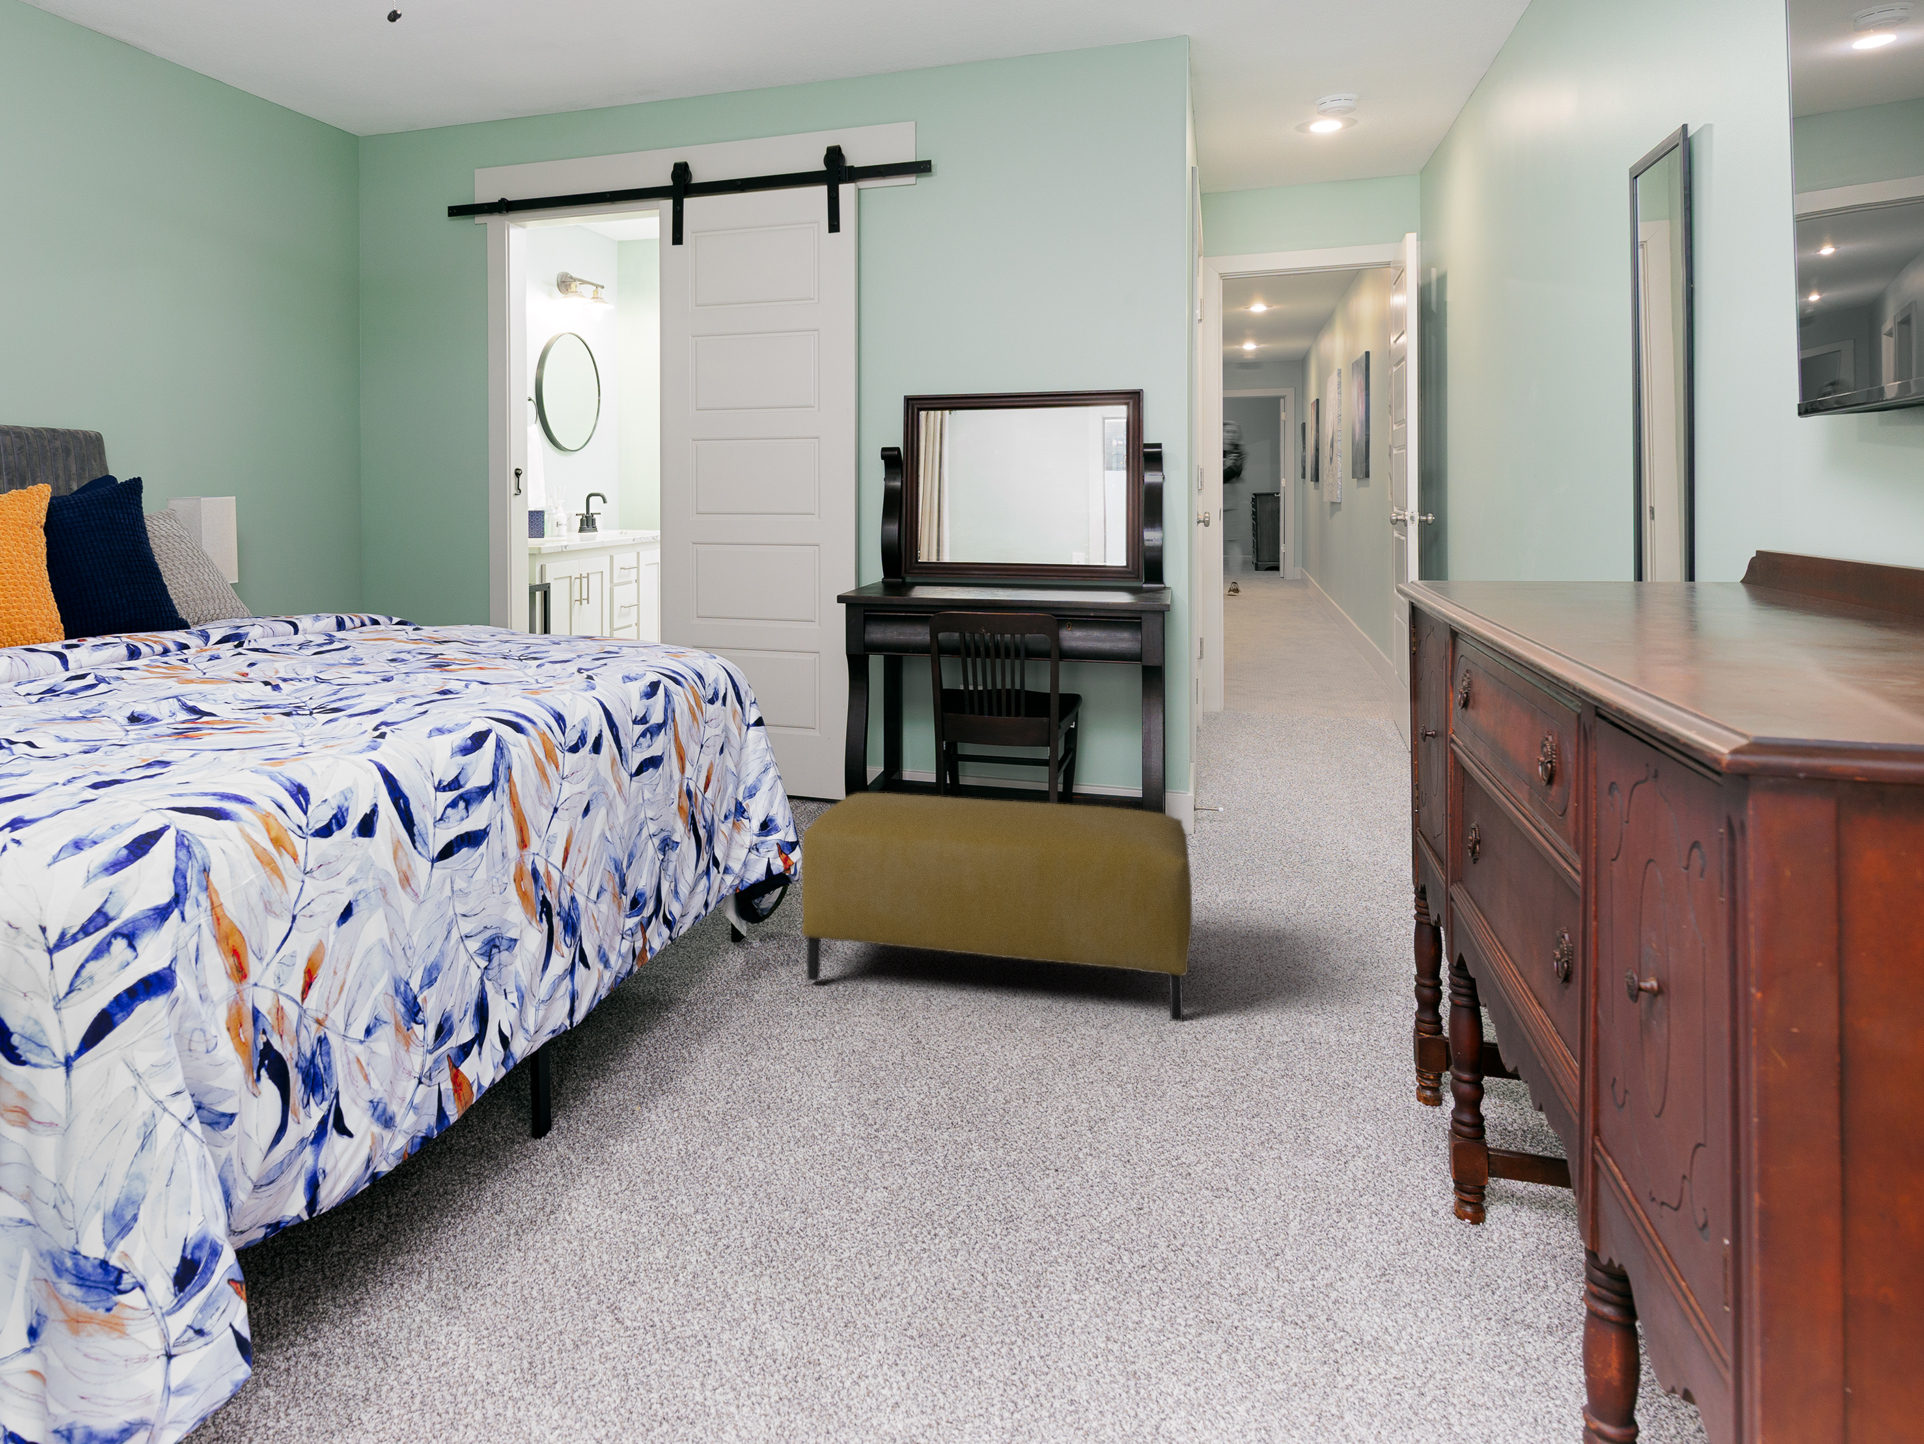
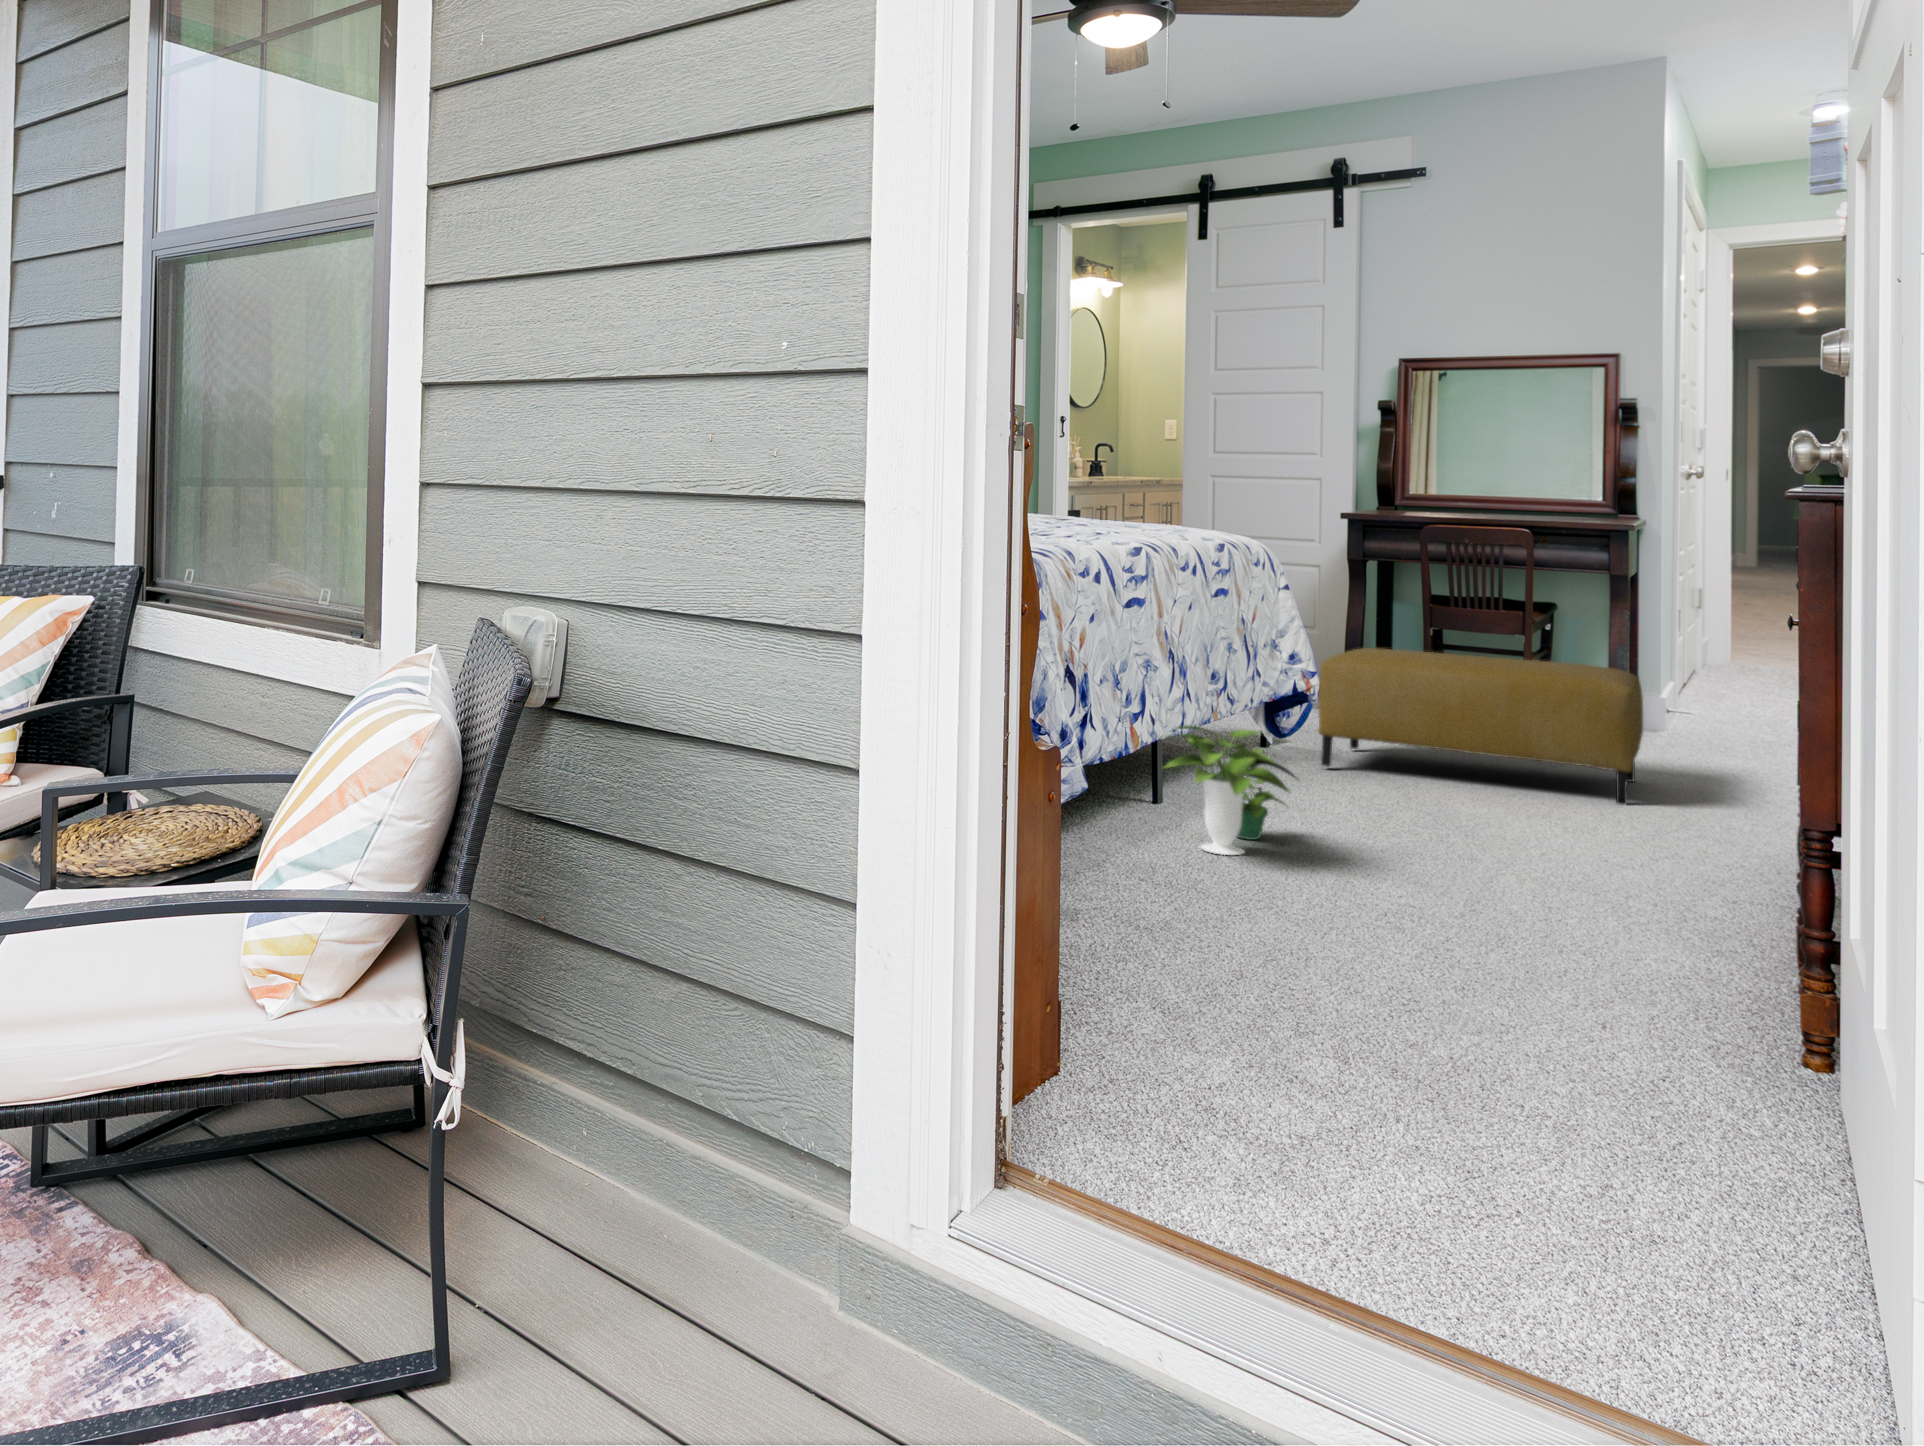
potted plant: none [495,1050,735,1312] -> present [1165,726,1296,855]

